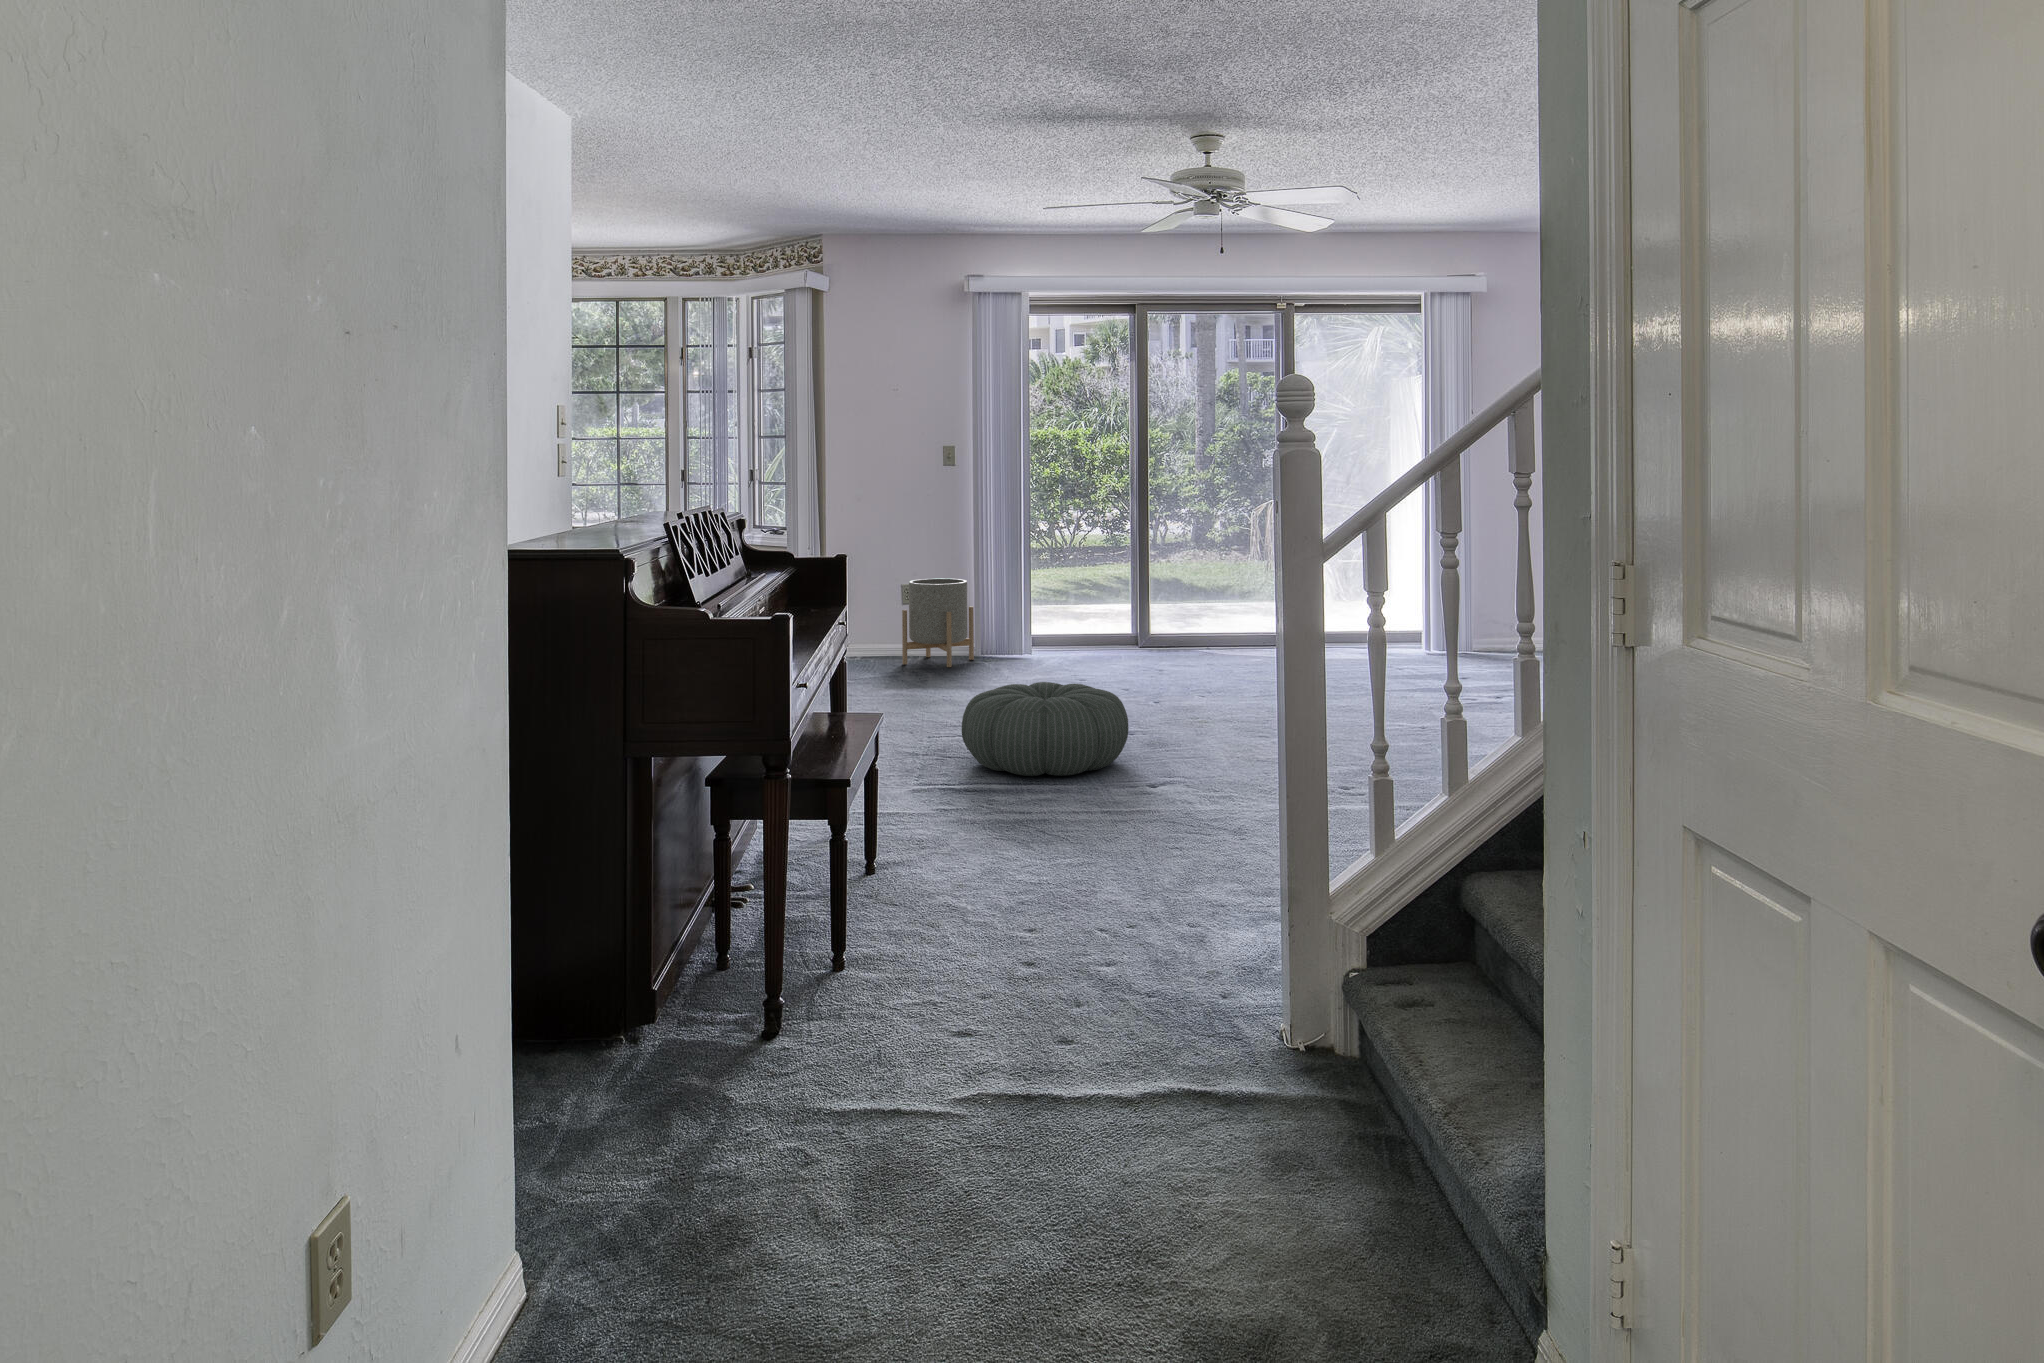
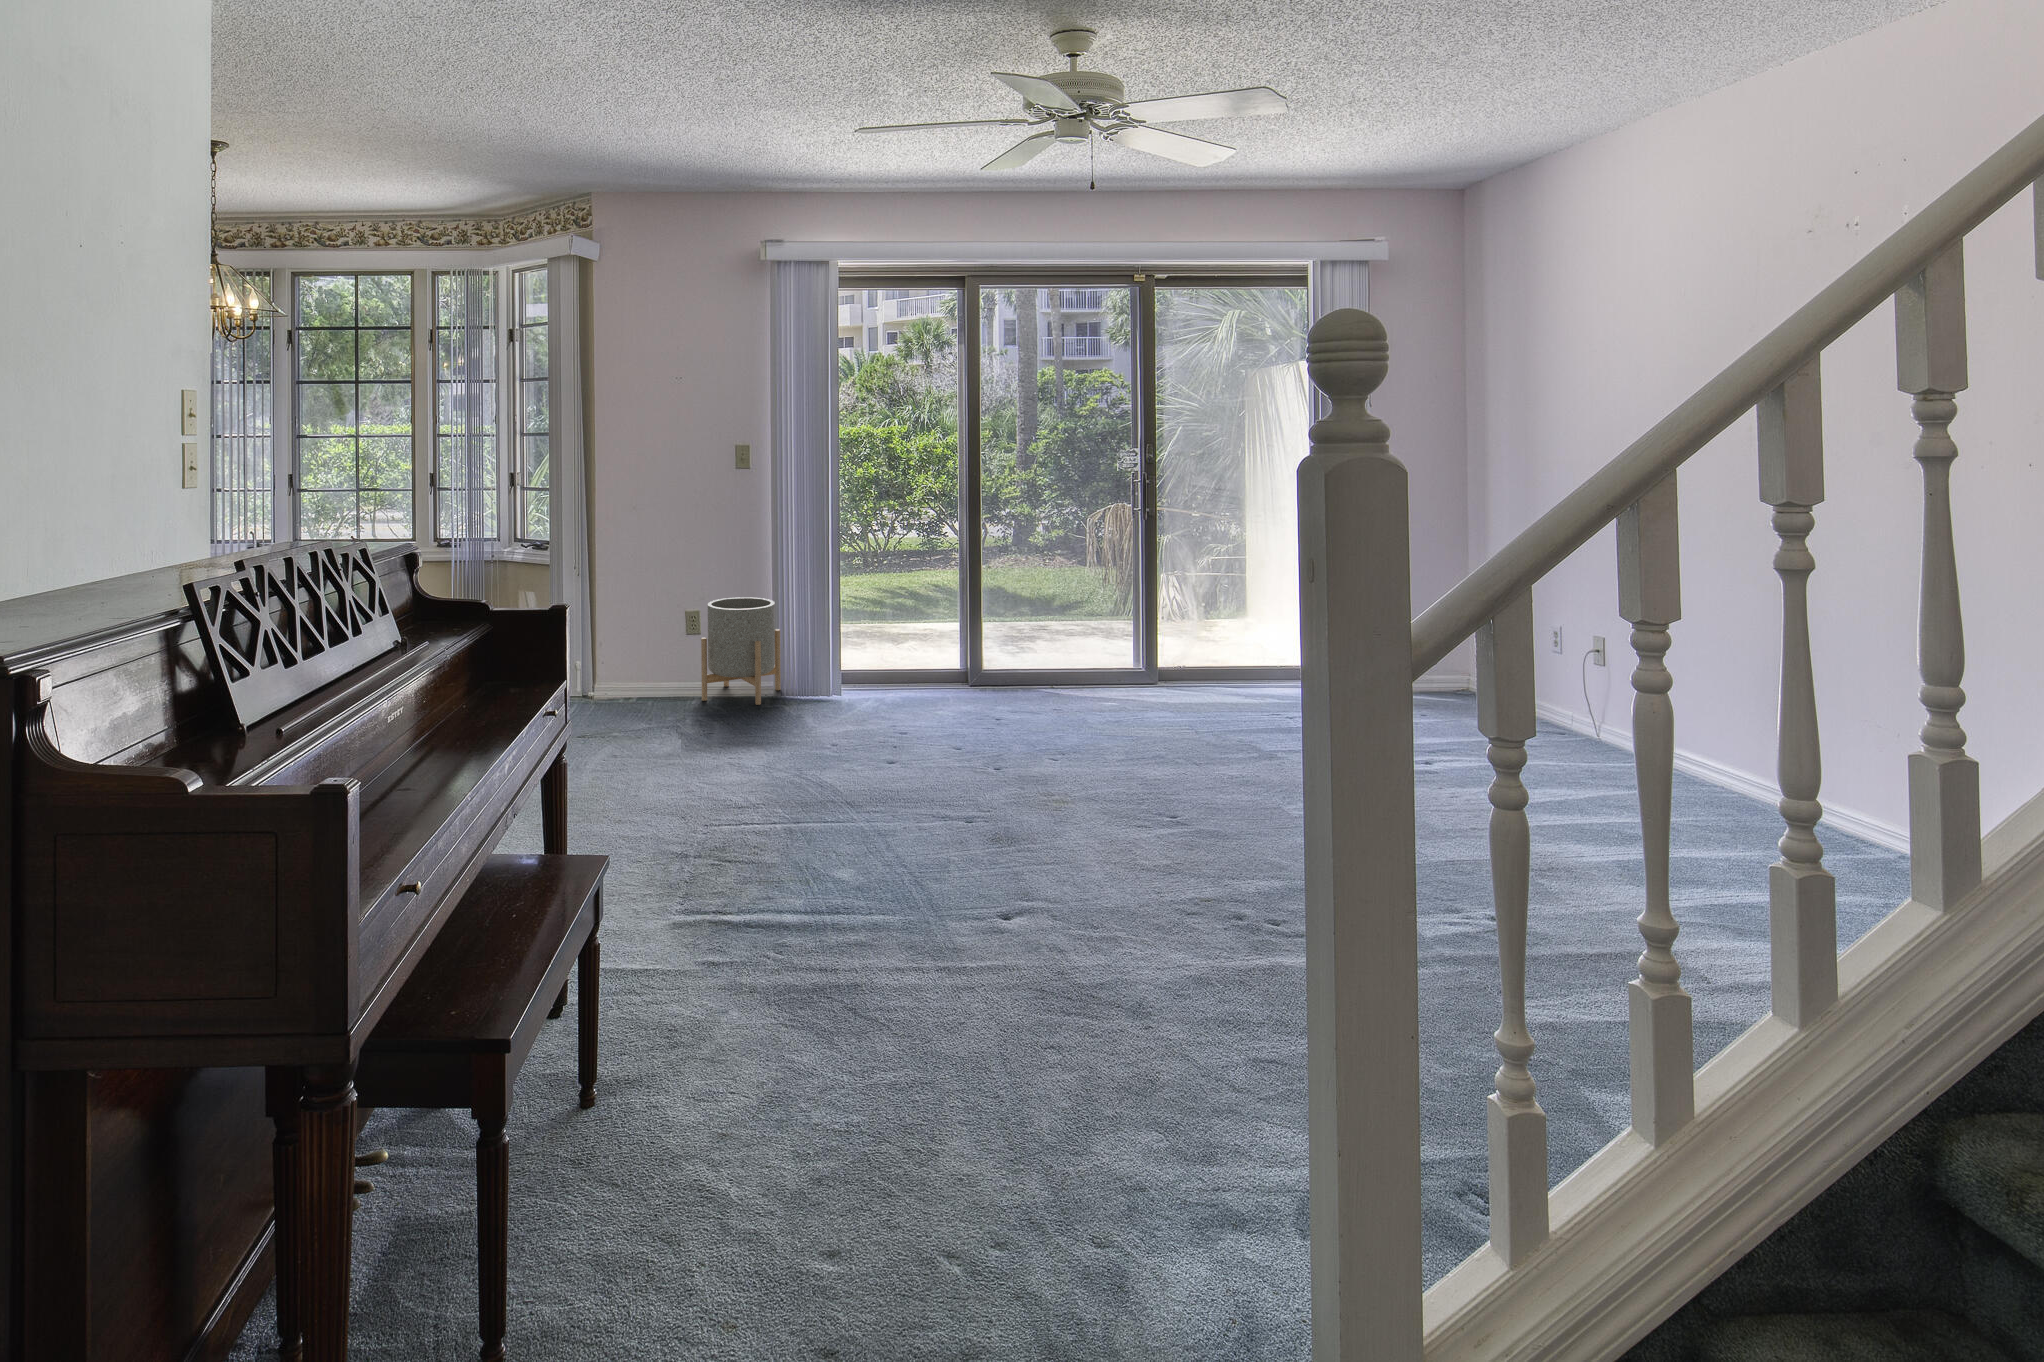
pouf: present [962,682,1128,776] -> none [862,789,1091,948]

